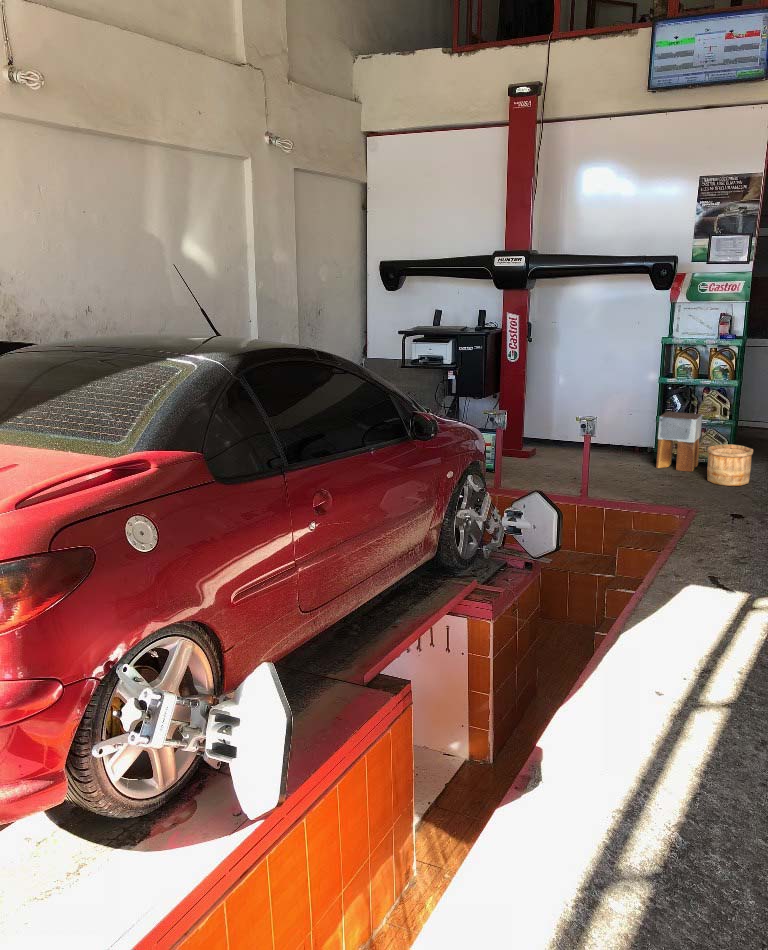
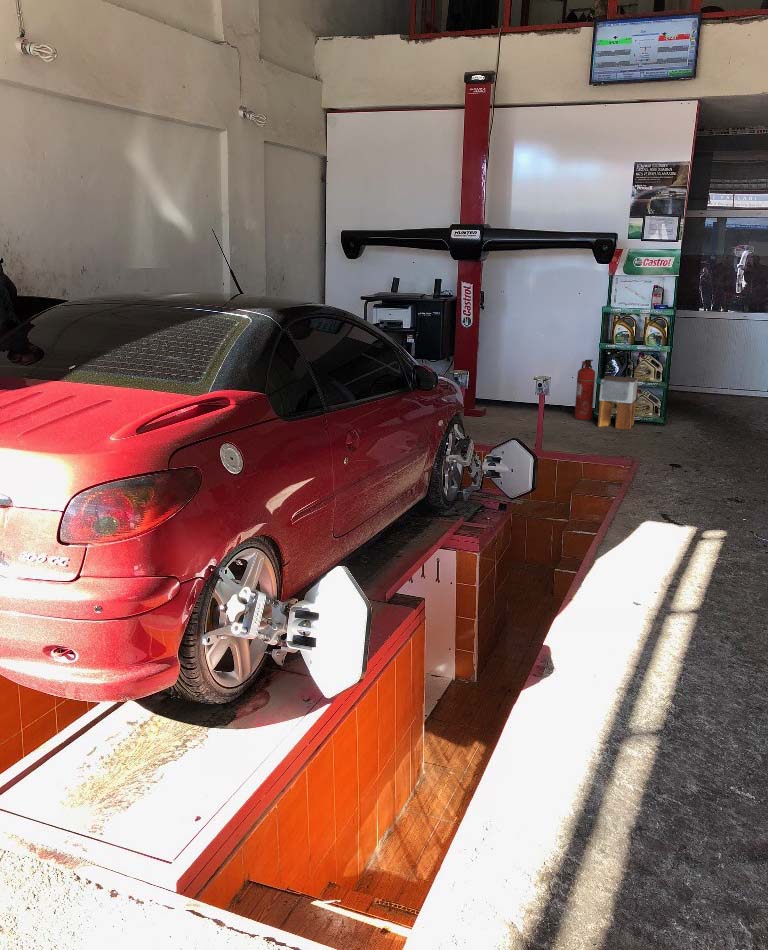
fire extinguisher: none [632,394,655,460] -> present [575,360,595,420]
wooden bucket: present [707,444,753,486] -> none [644,404,684,441]

